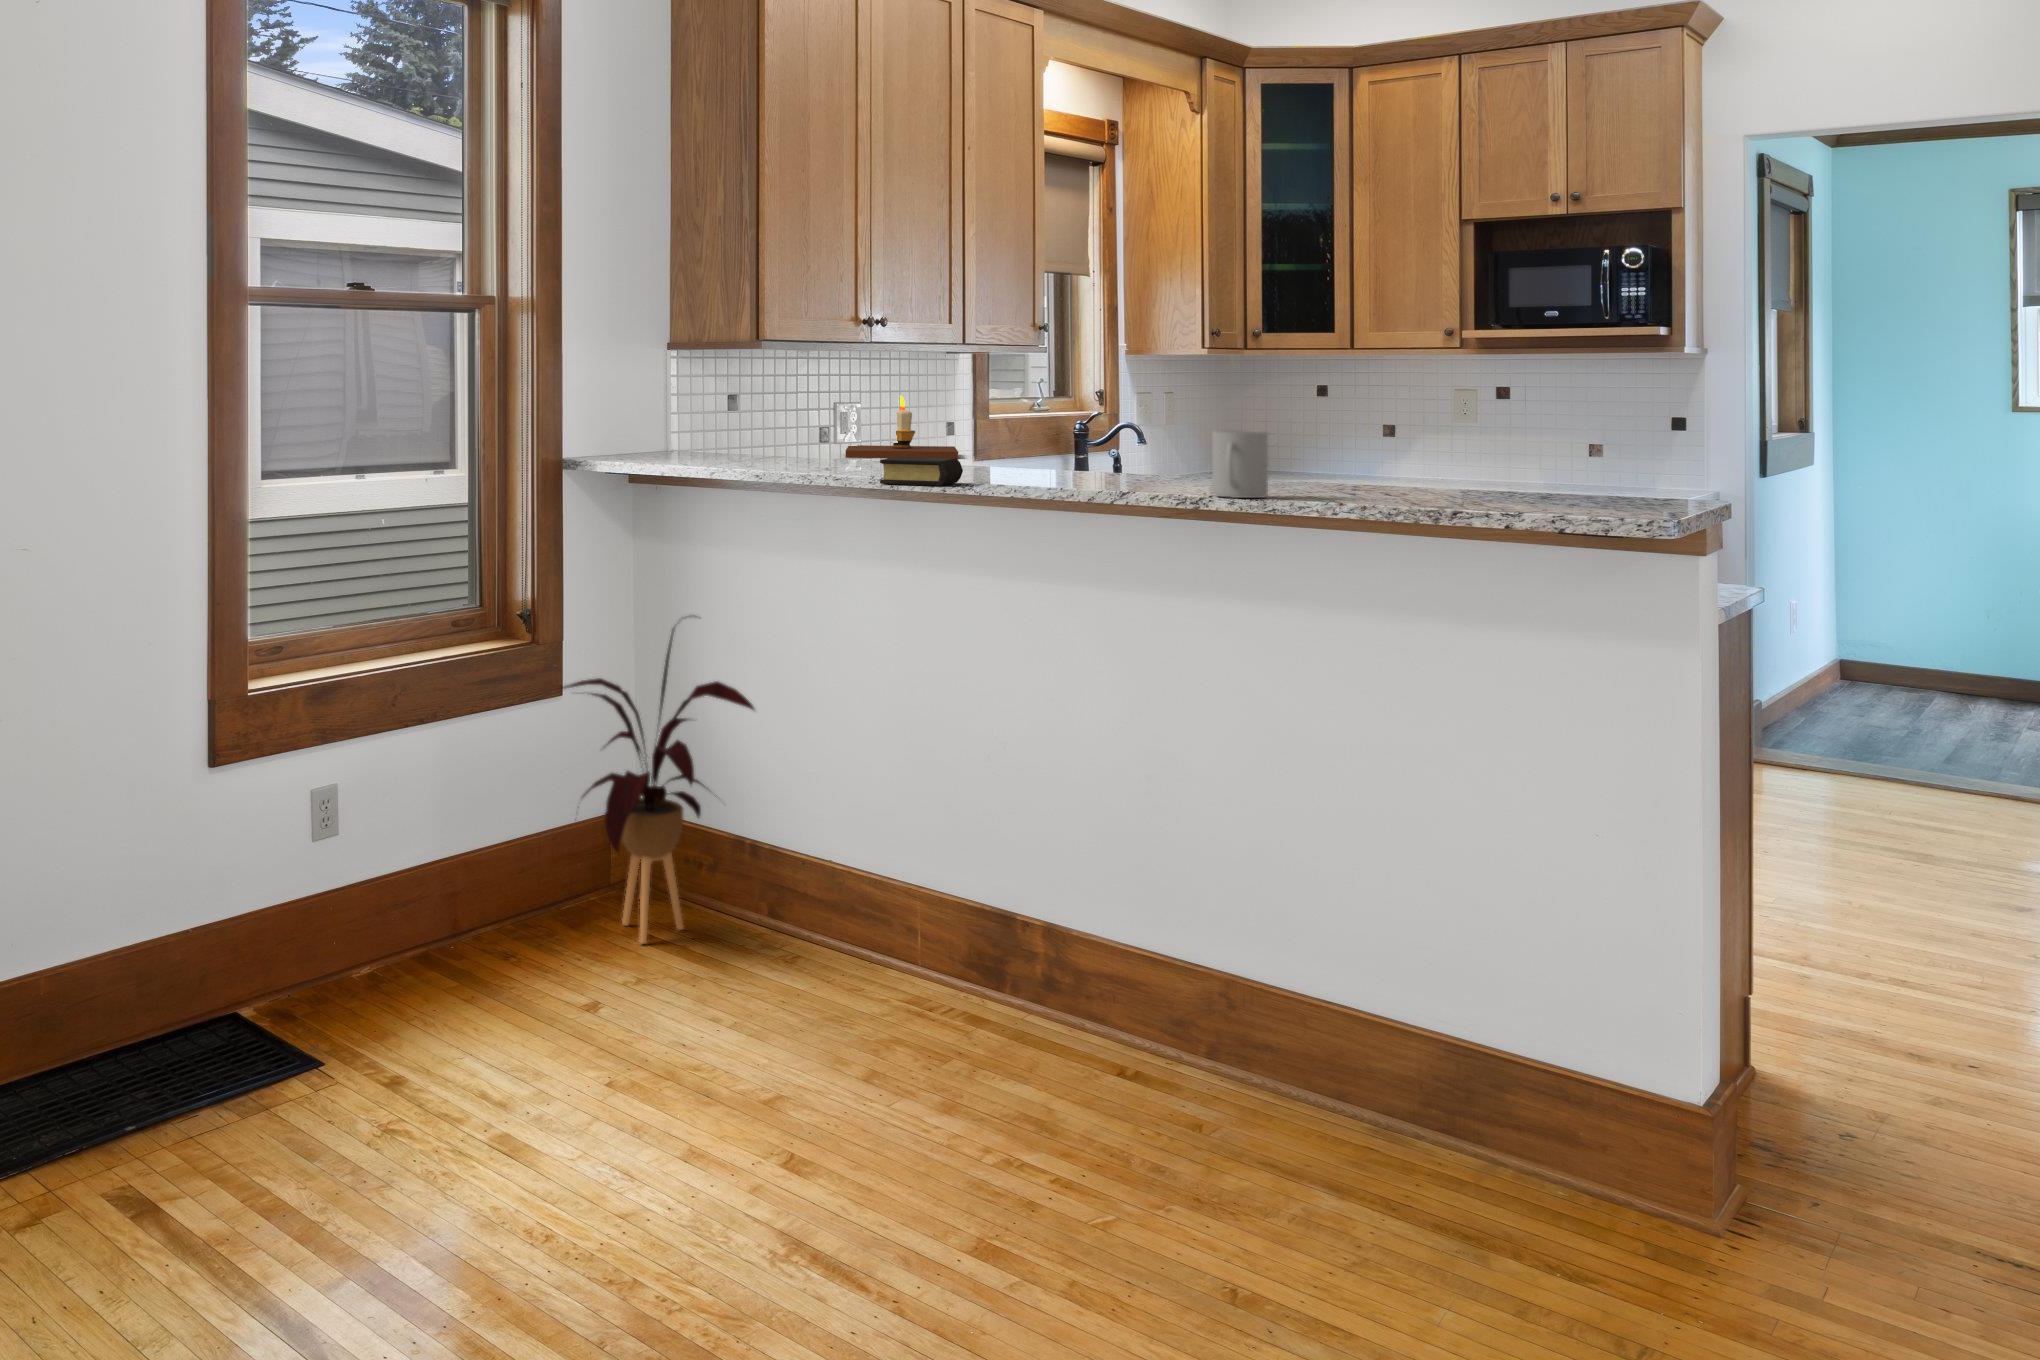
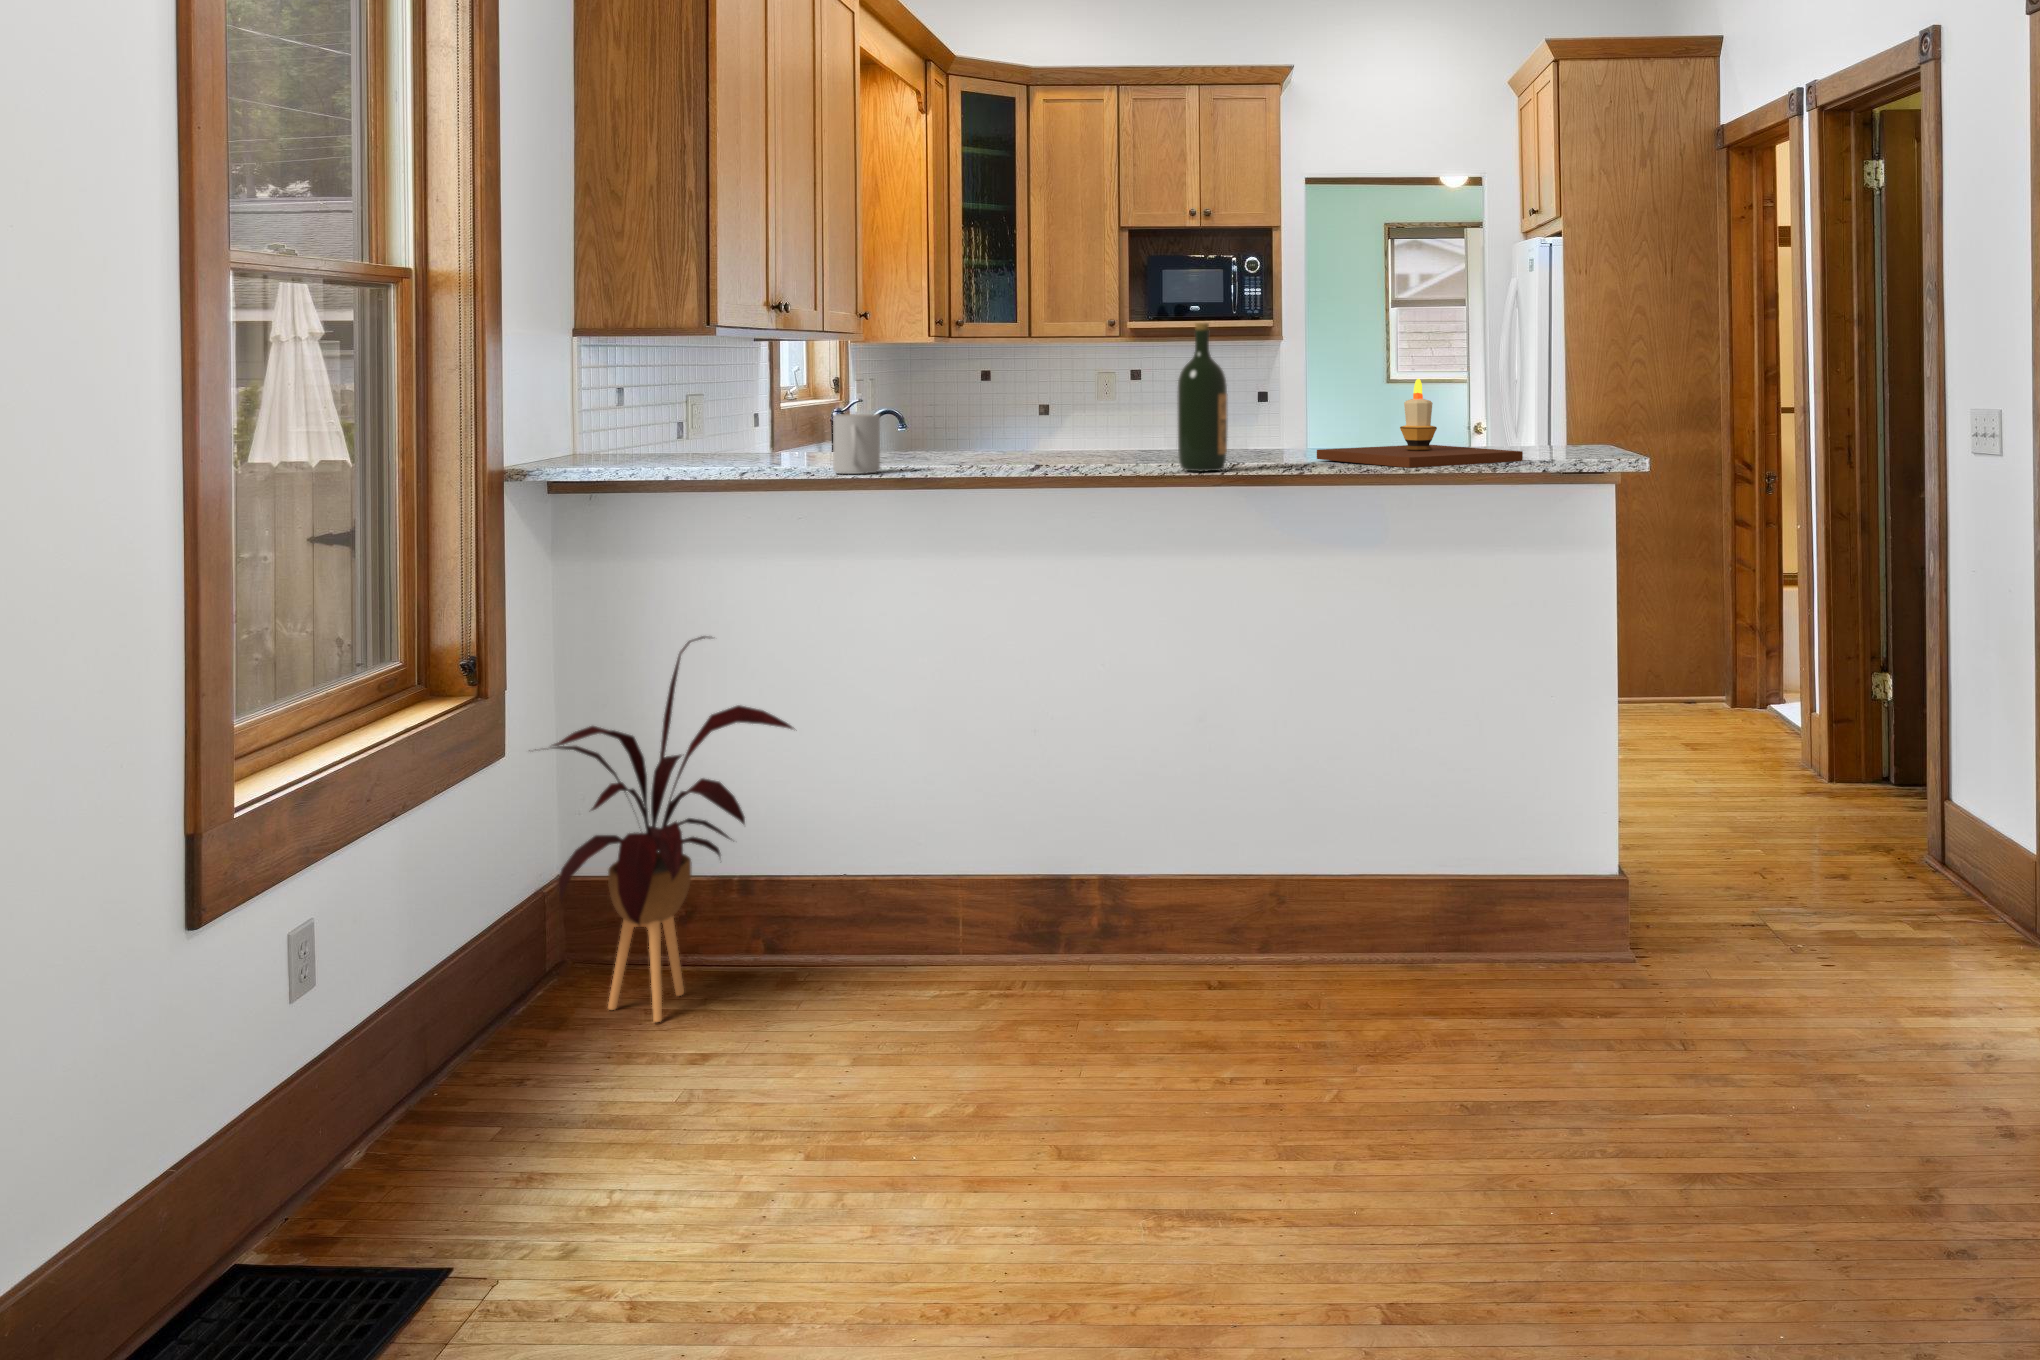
wine bottle: none [1097,333,1156,498] -> present [1177,323,1227,472]
candle: present [845,396,958,459] -> present [1317,379,1523,468]
mug: present [1212,430,1268,498] -> present [833,414,880,474]
book: present [880,457,963,486] -> none [929,445,1006,474]

